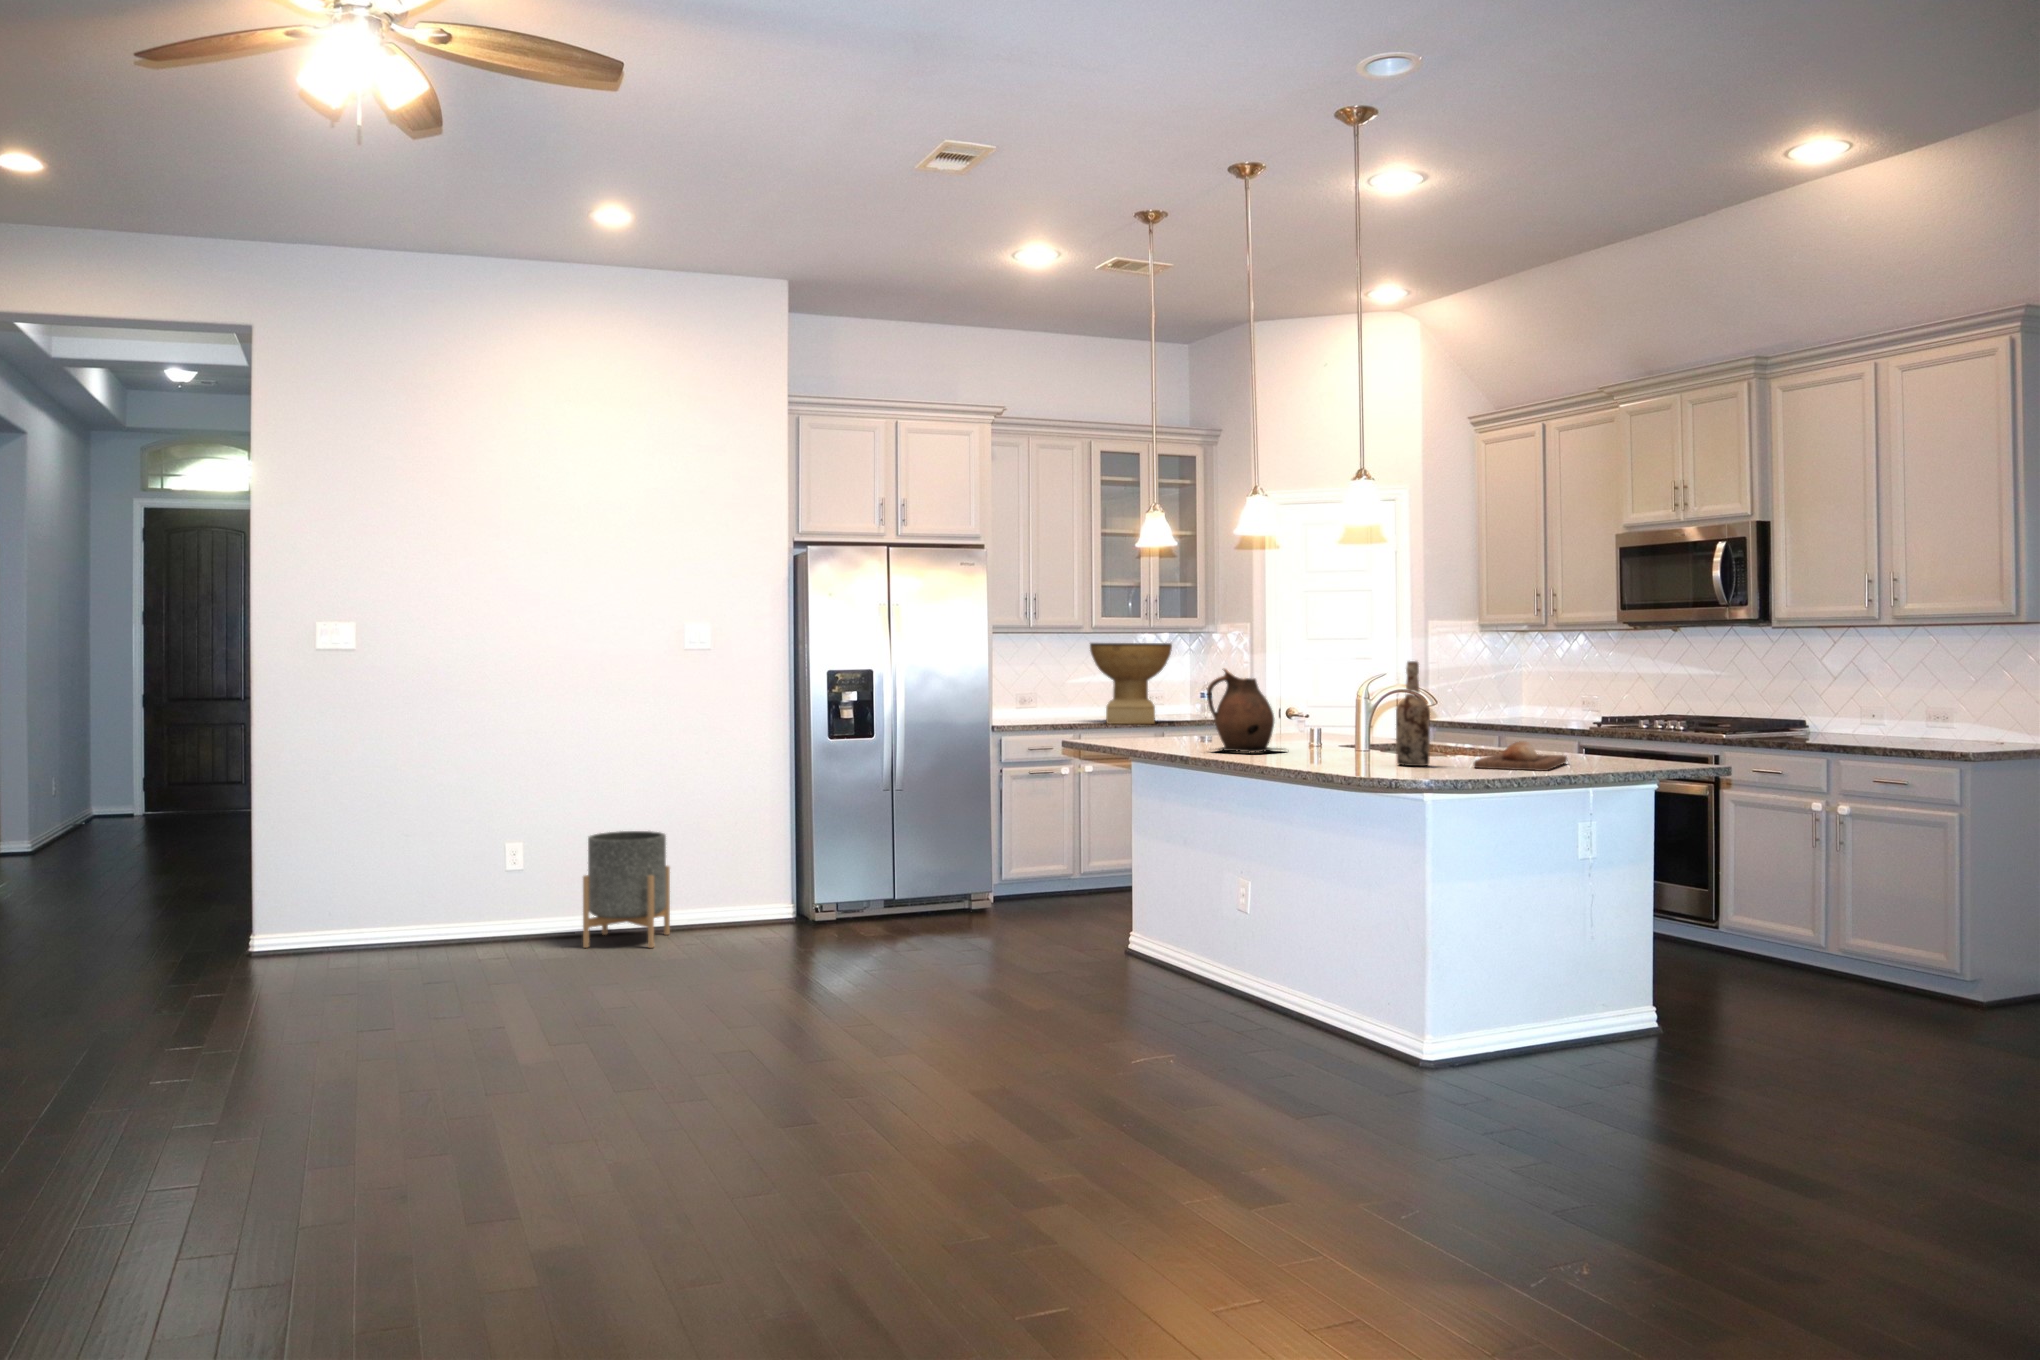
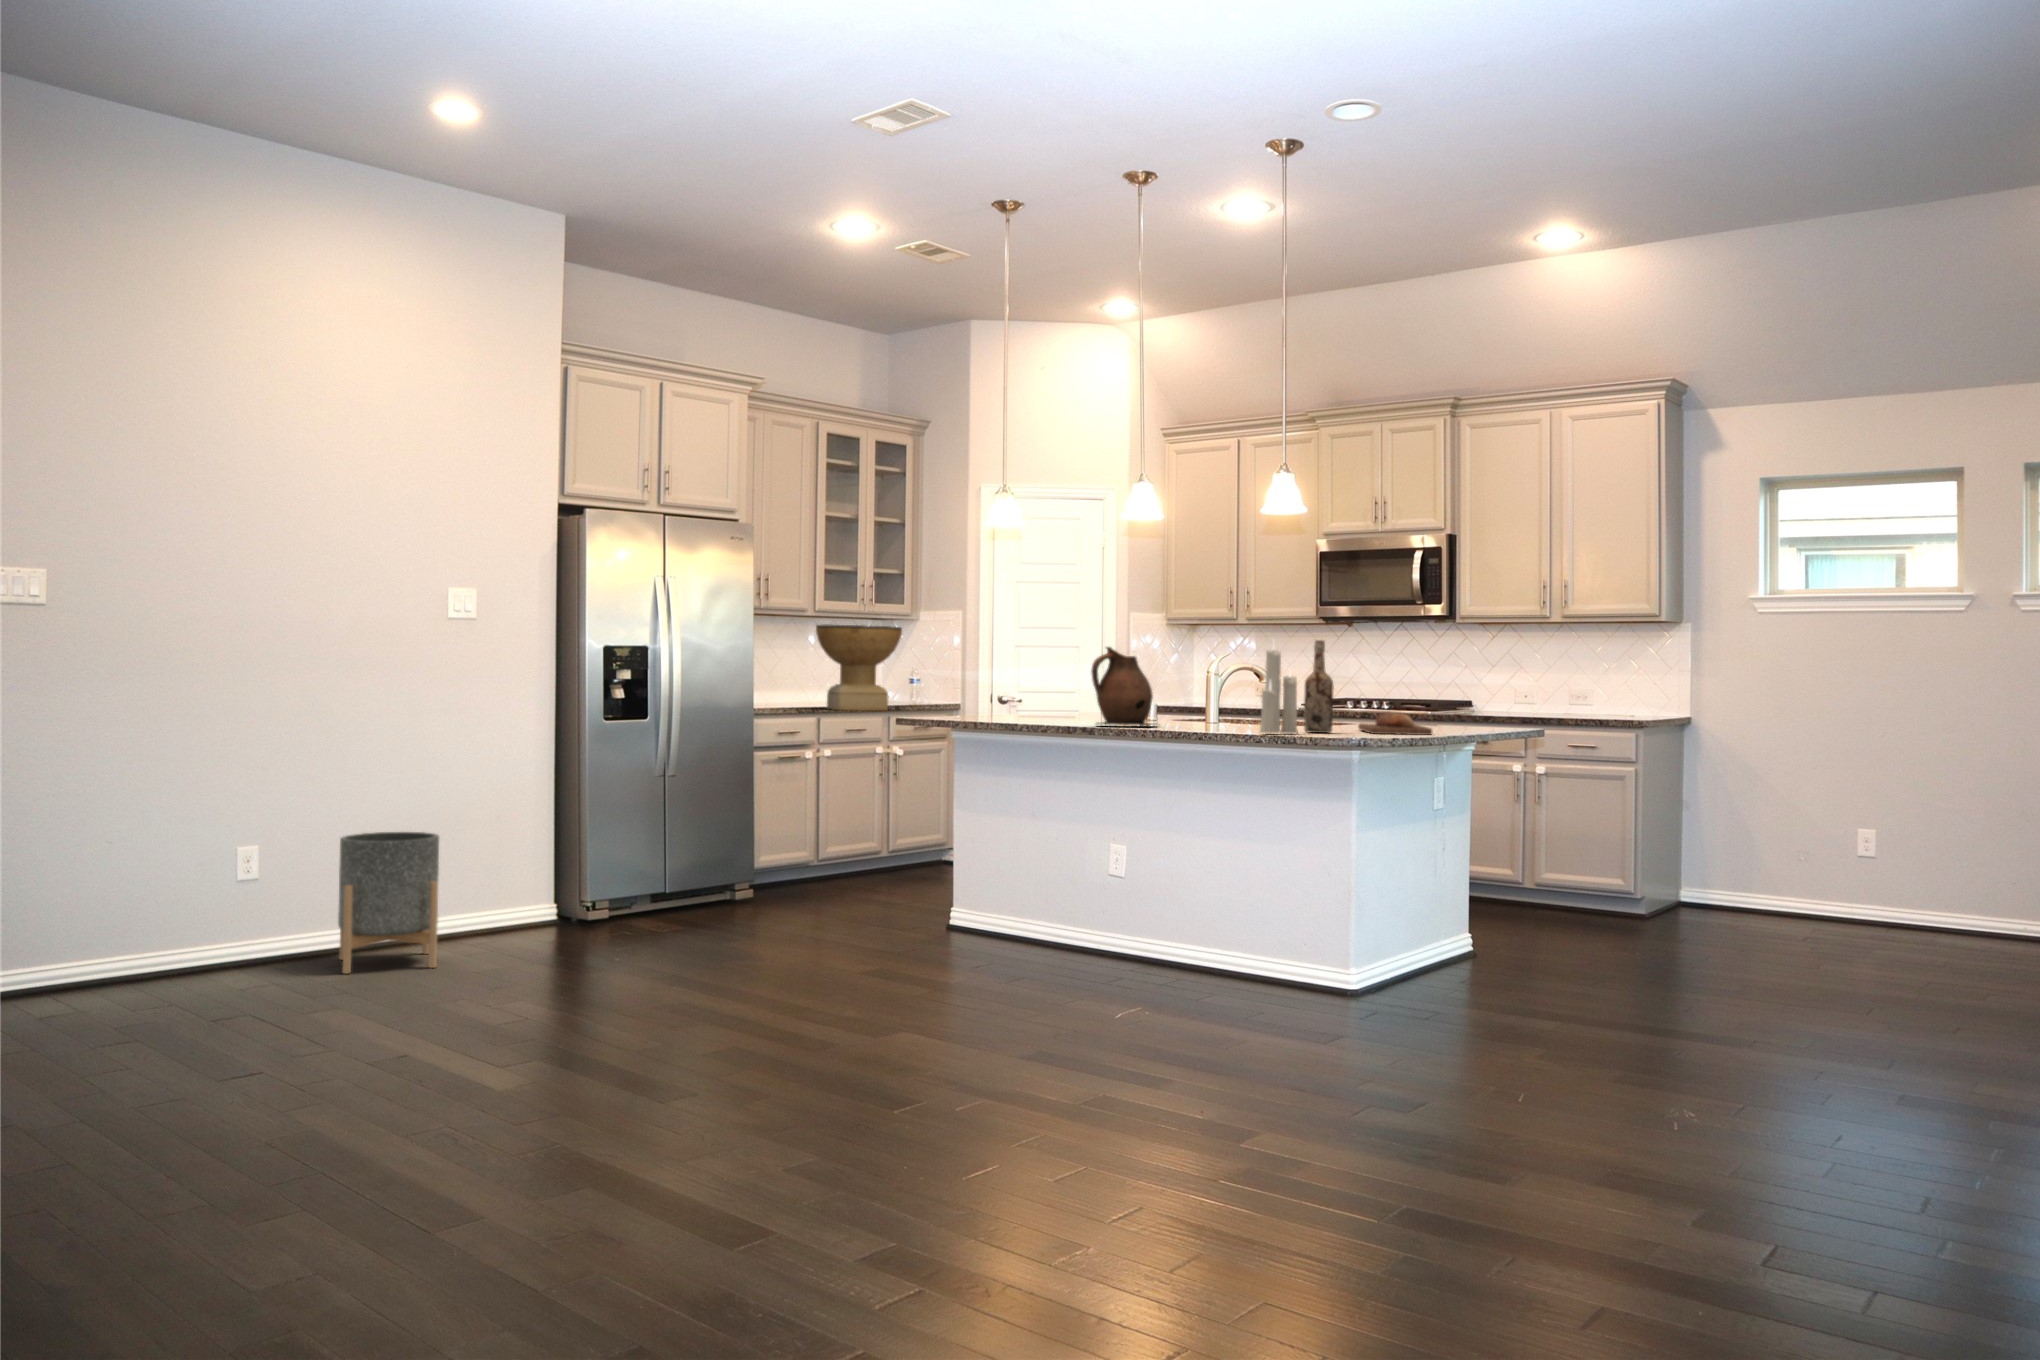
candle: none [1319,656,1371,767] -> present [1260,650,1298,734]

